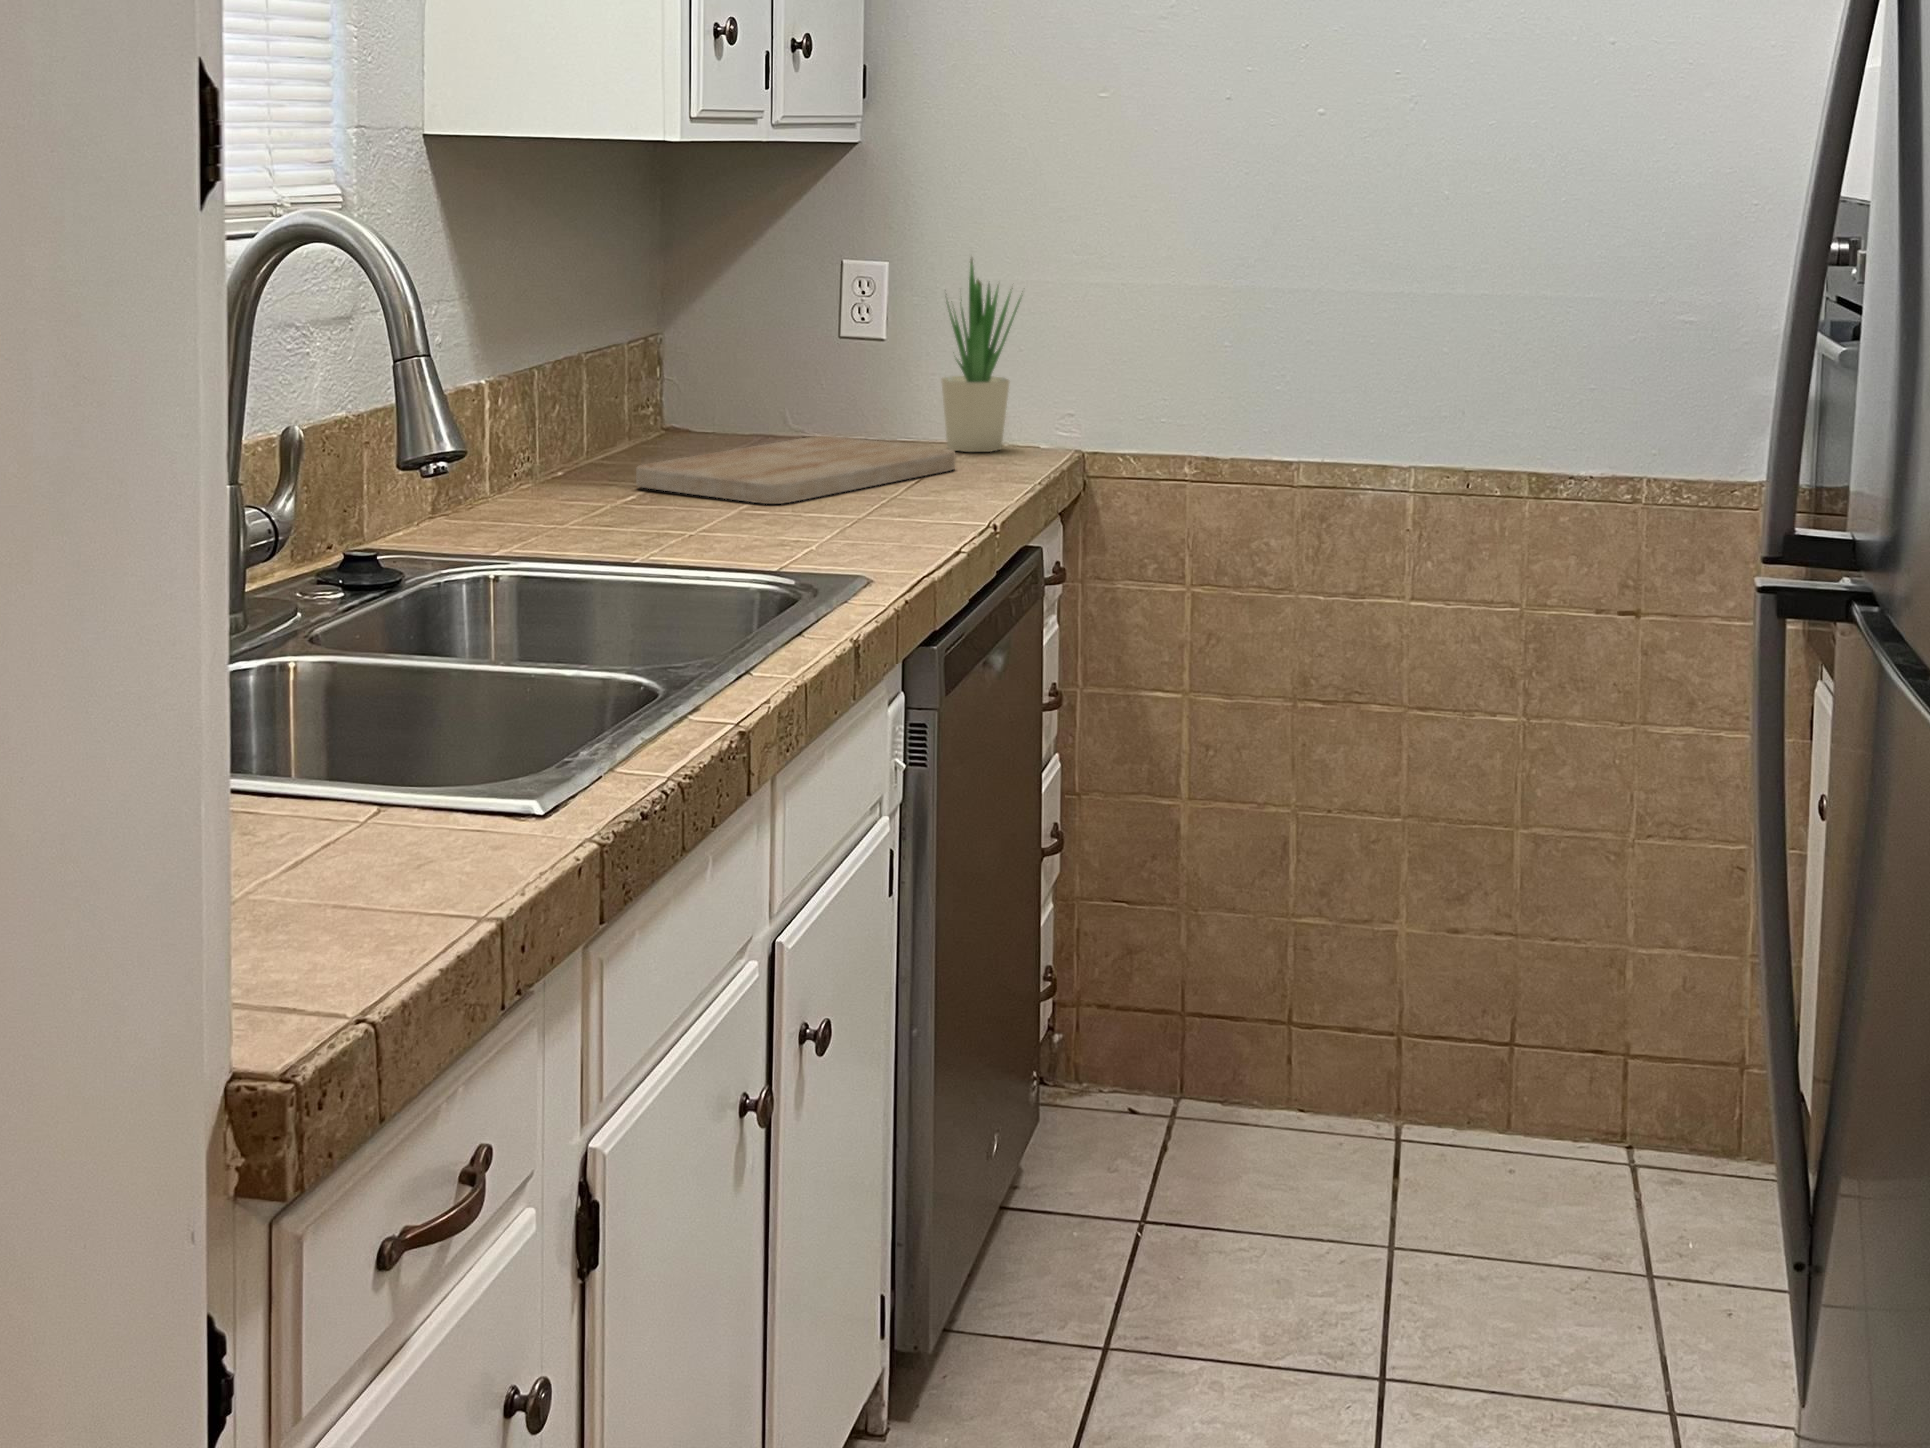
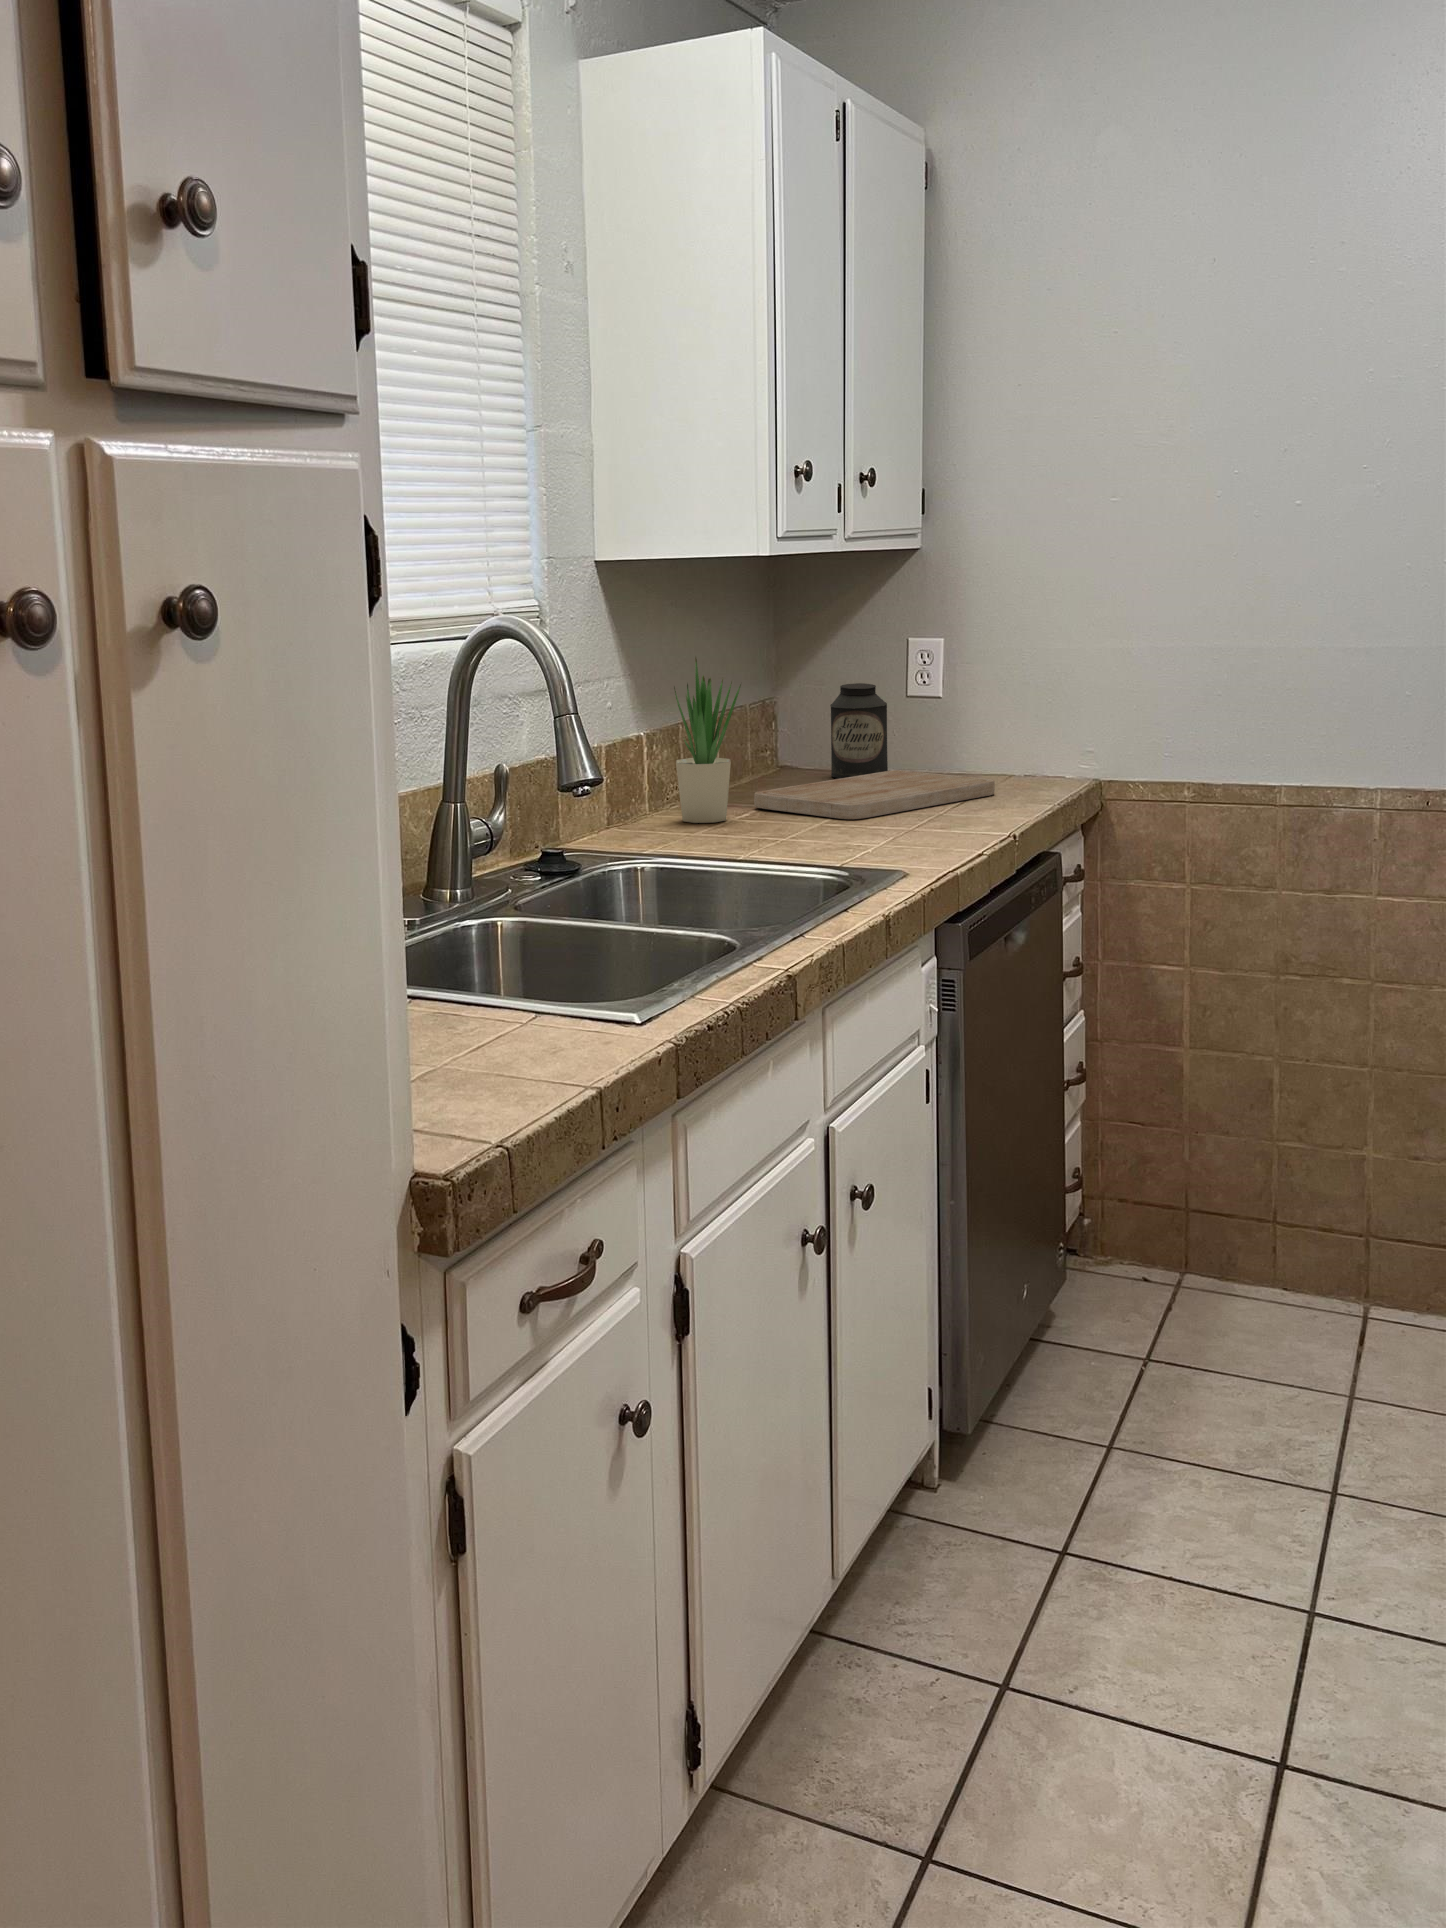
potted plant: present [941,259,1021,452] -> present [674,657,741,823]
canister: none [732,317,809,447] -> present [830,683,888,778]

